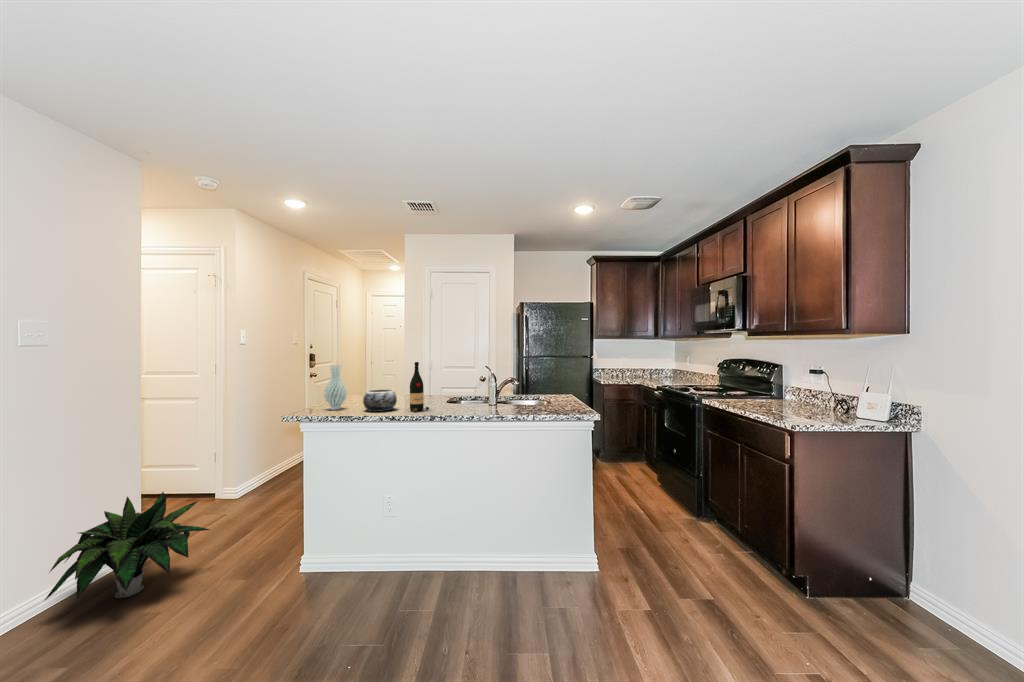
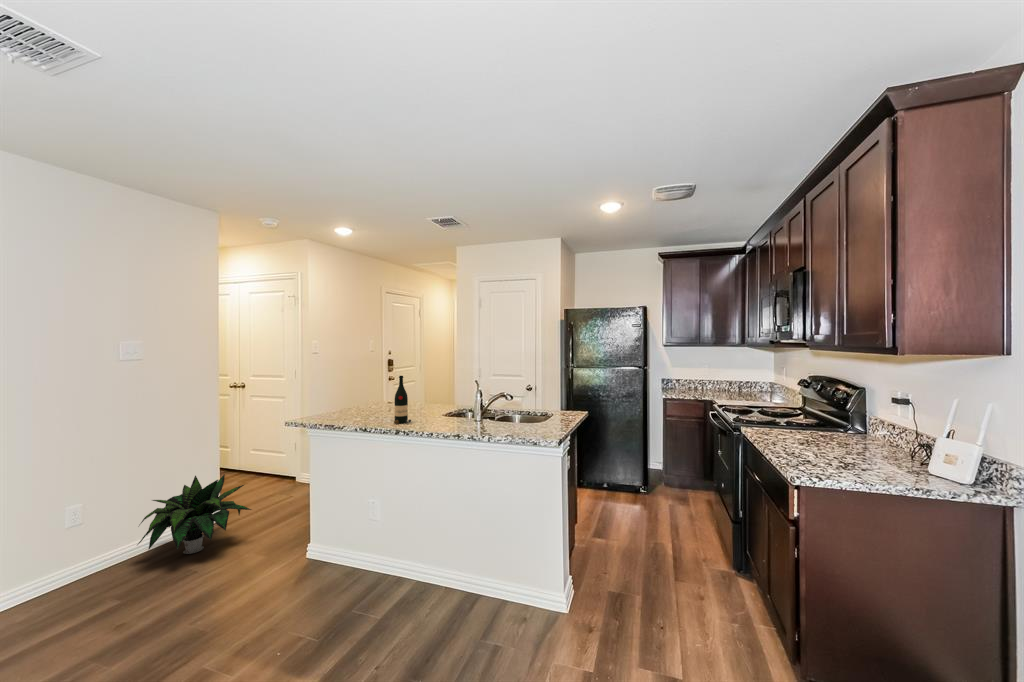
vase: present [324,365,347,410] -> none [331,375,351,417]
decorative bowl: present [363,389,397,412] -> none [358,400,389,421]

